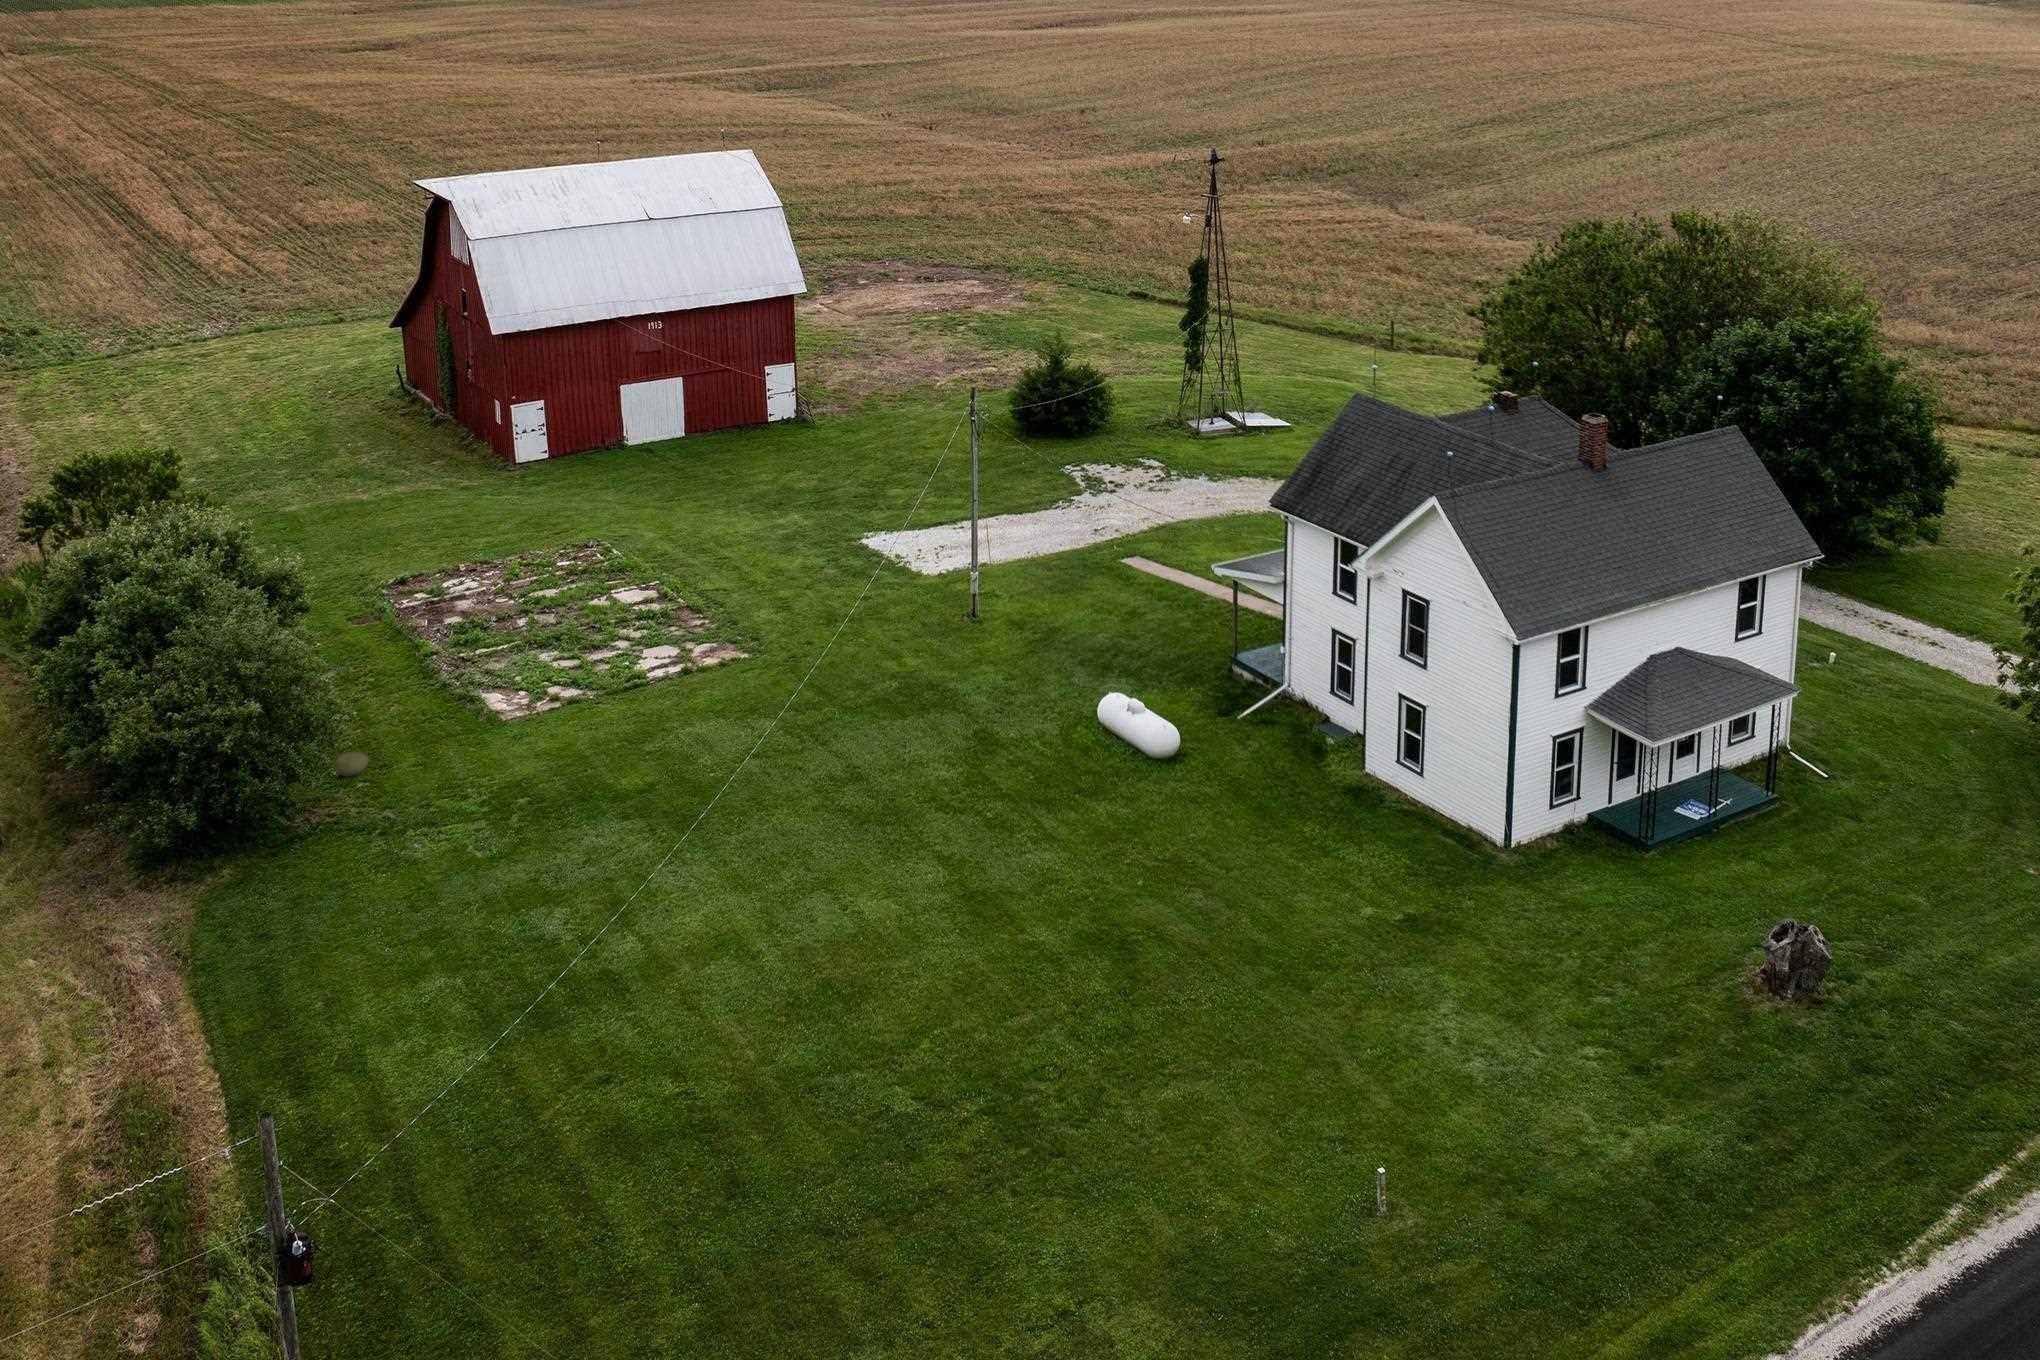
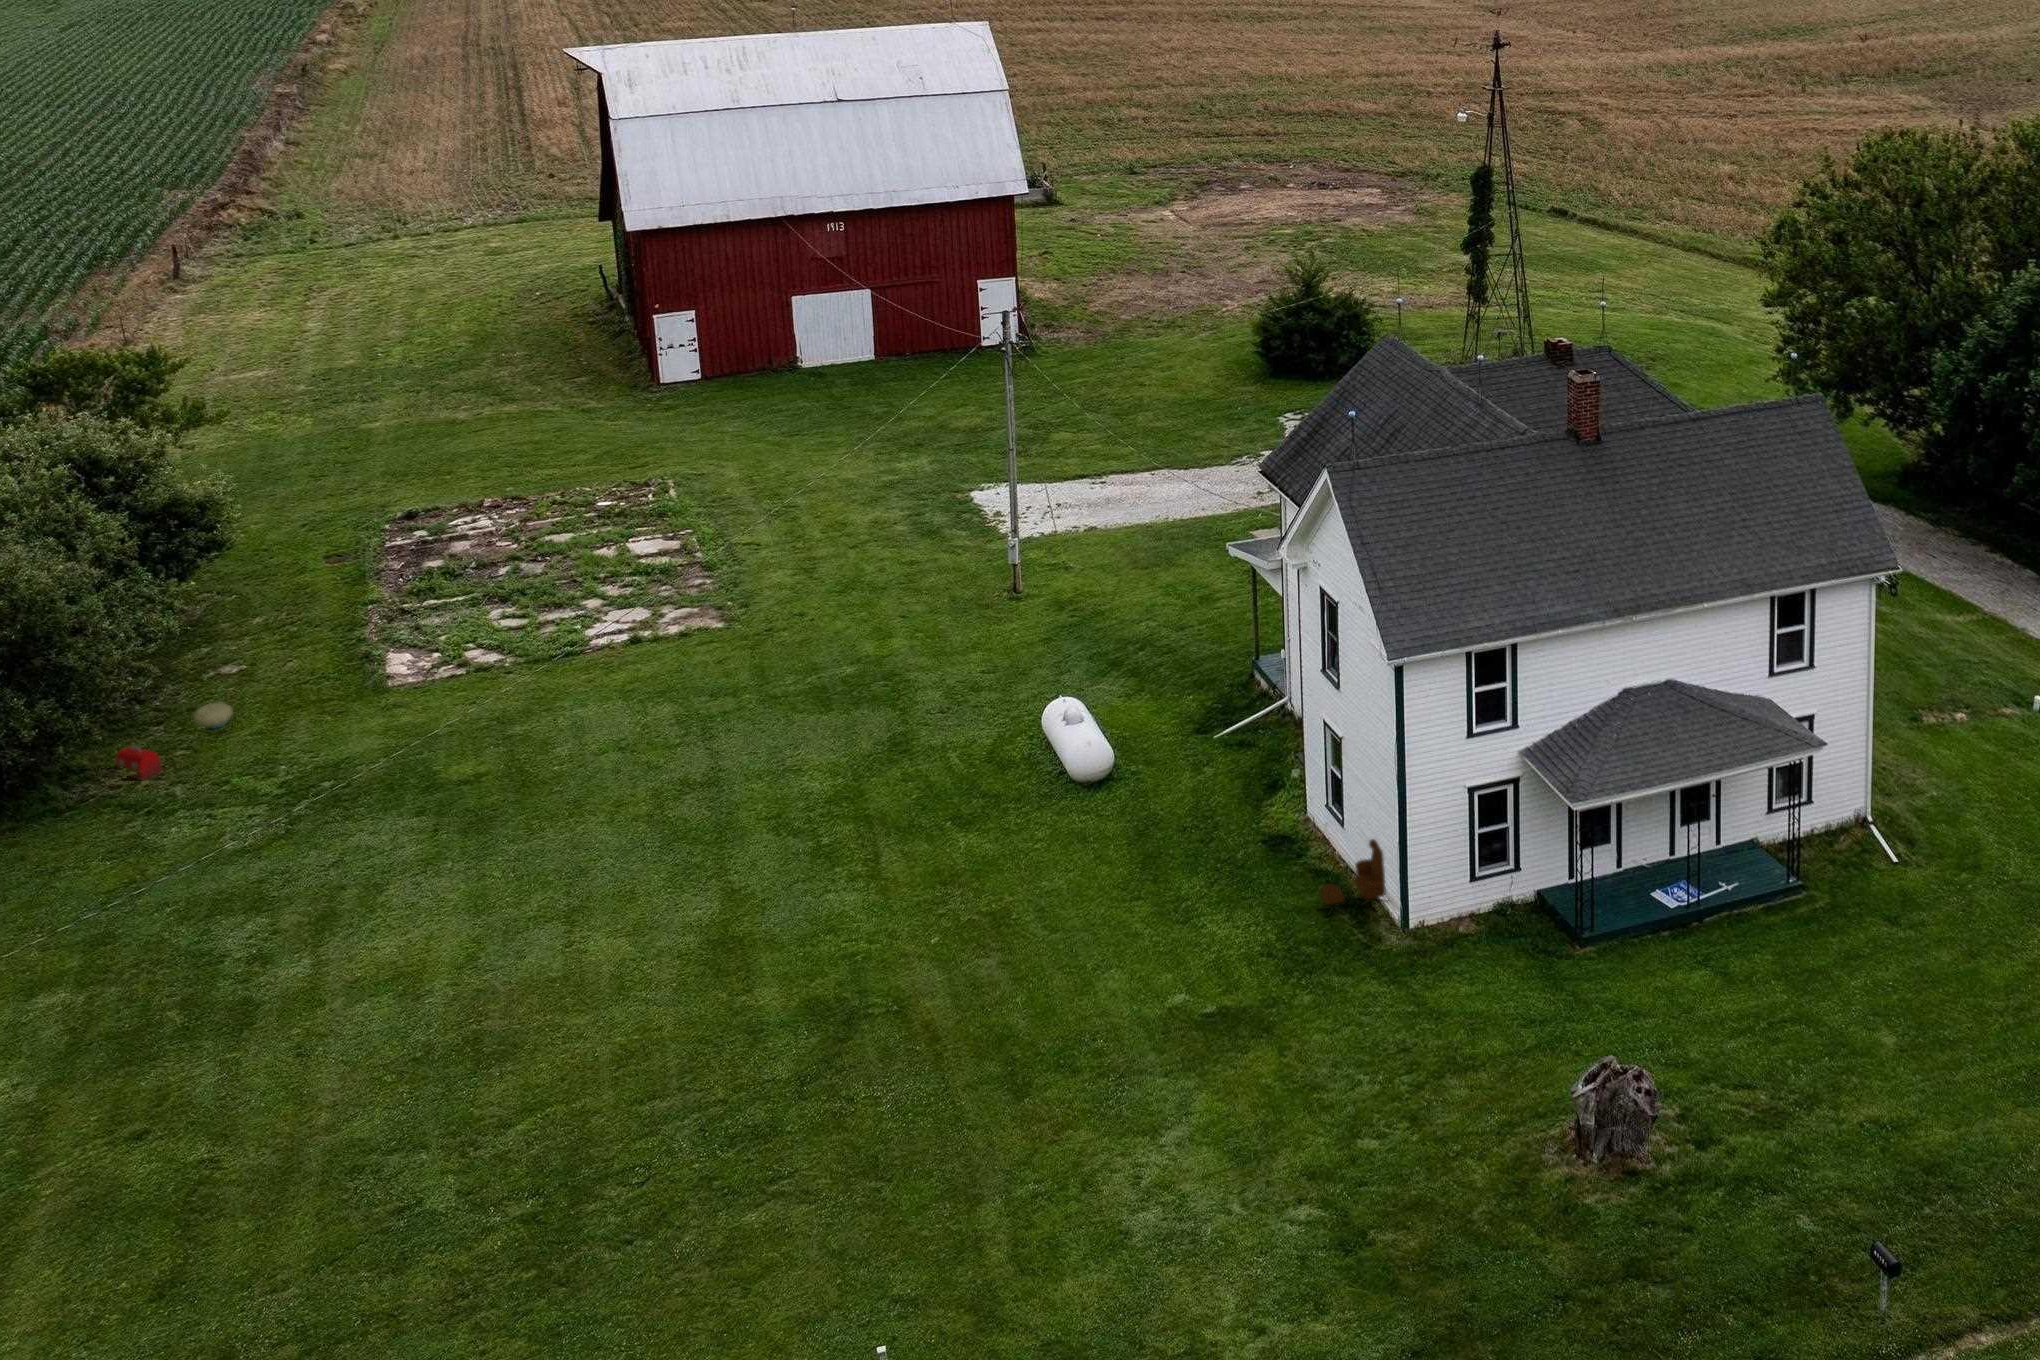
lounge chair: none [1434,784,1490,848] -> present [1319,839,1386,916]
toolbox: none [293,794,336,825] -> present [116,746,162,780]

